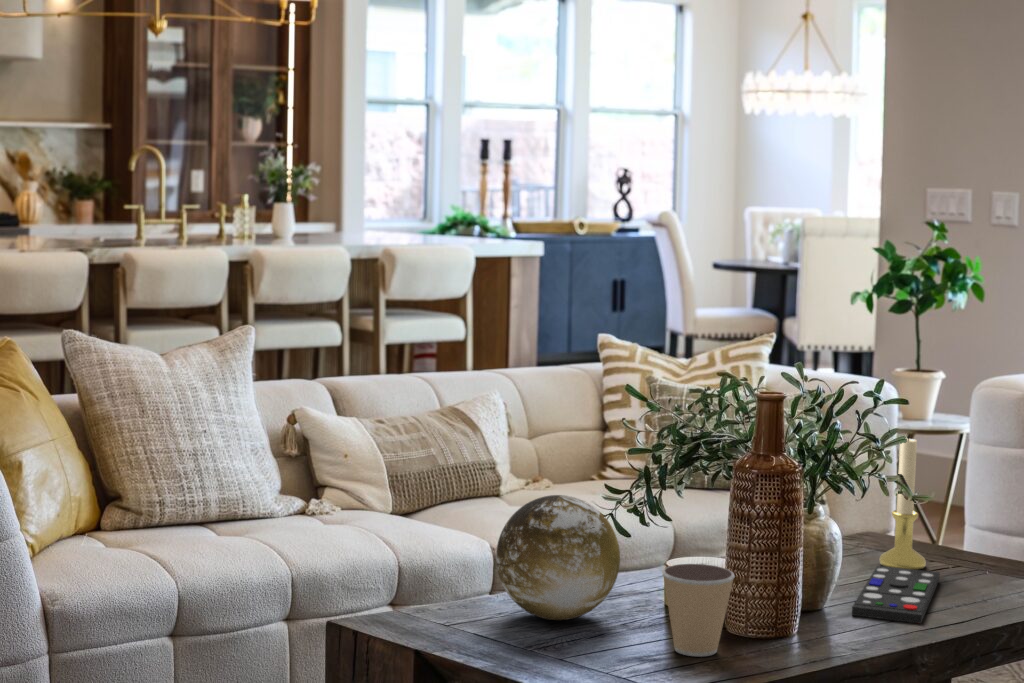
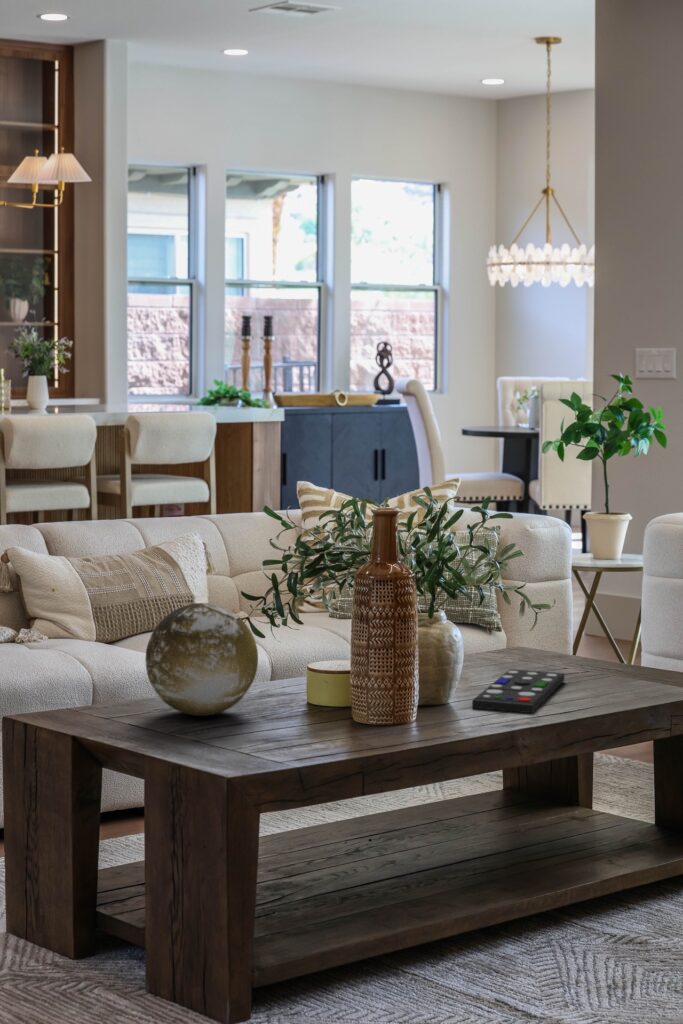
candle holder: present [880,436,926,570] -> none [517,551,558,673]
coffee cup: present [662,564,735,656] -> none [285,659,350,741]

